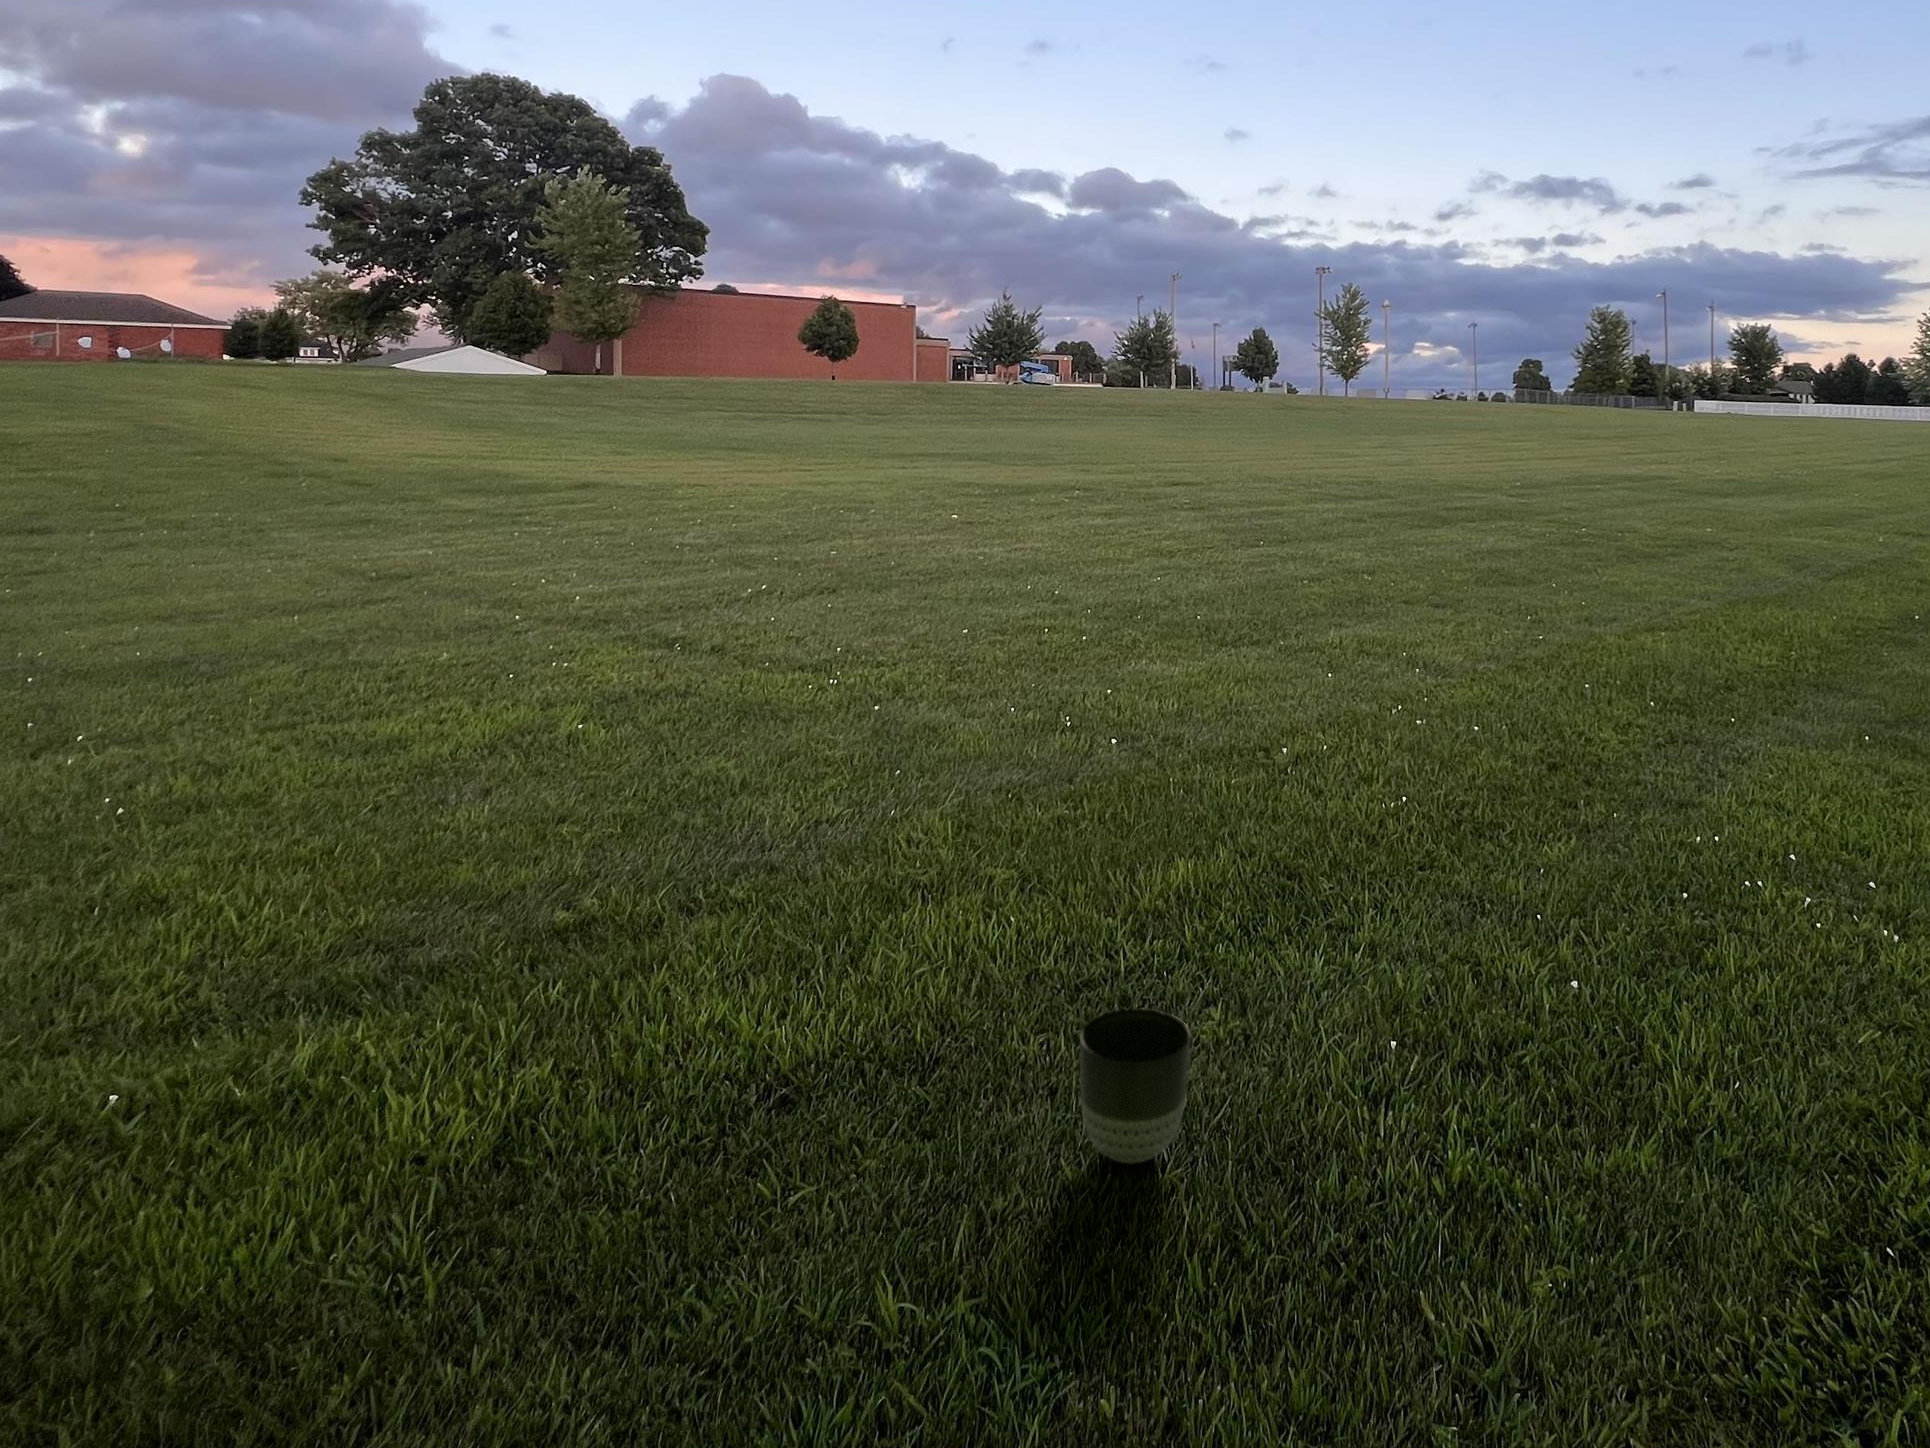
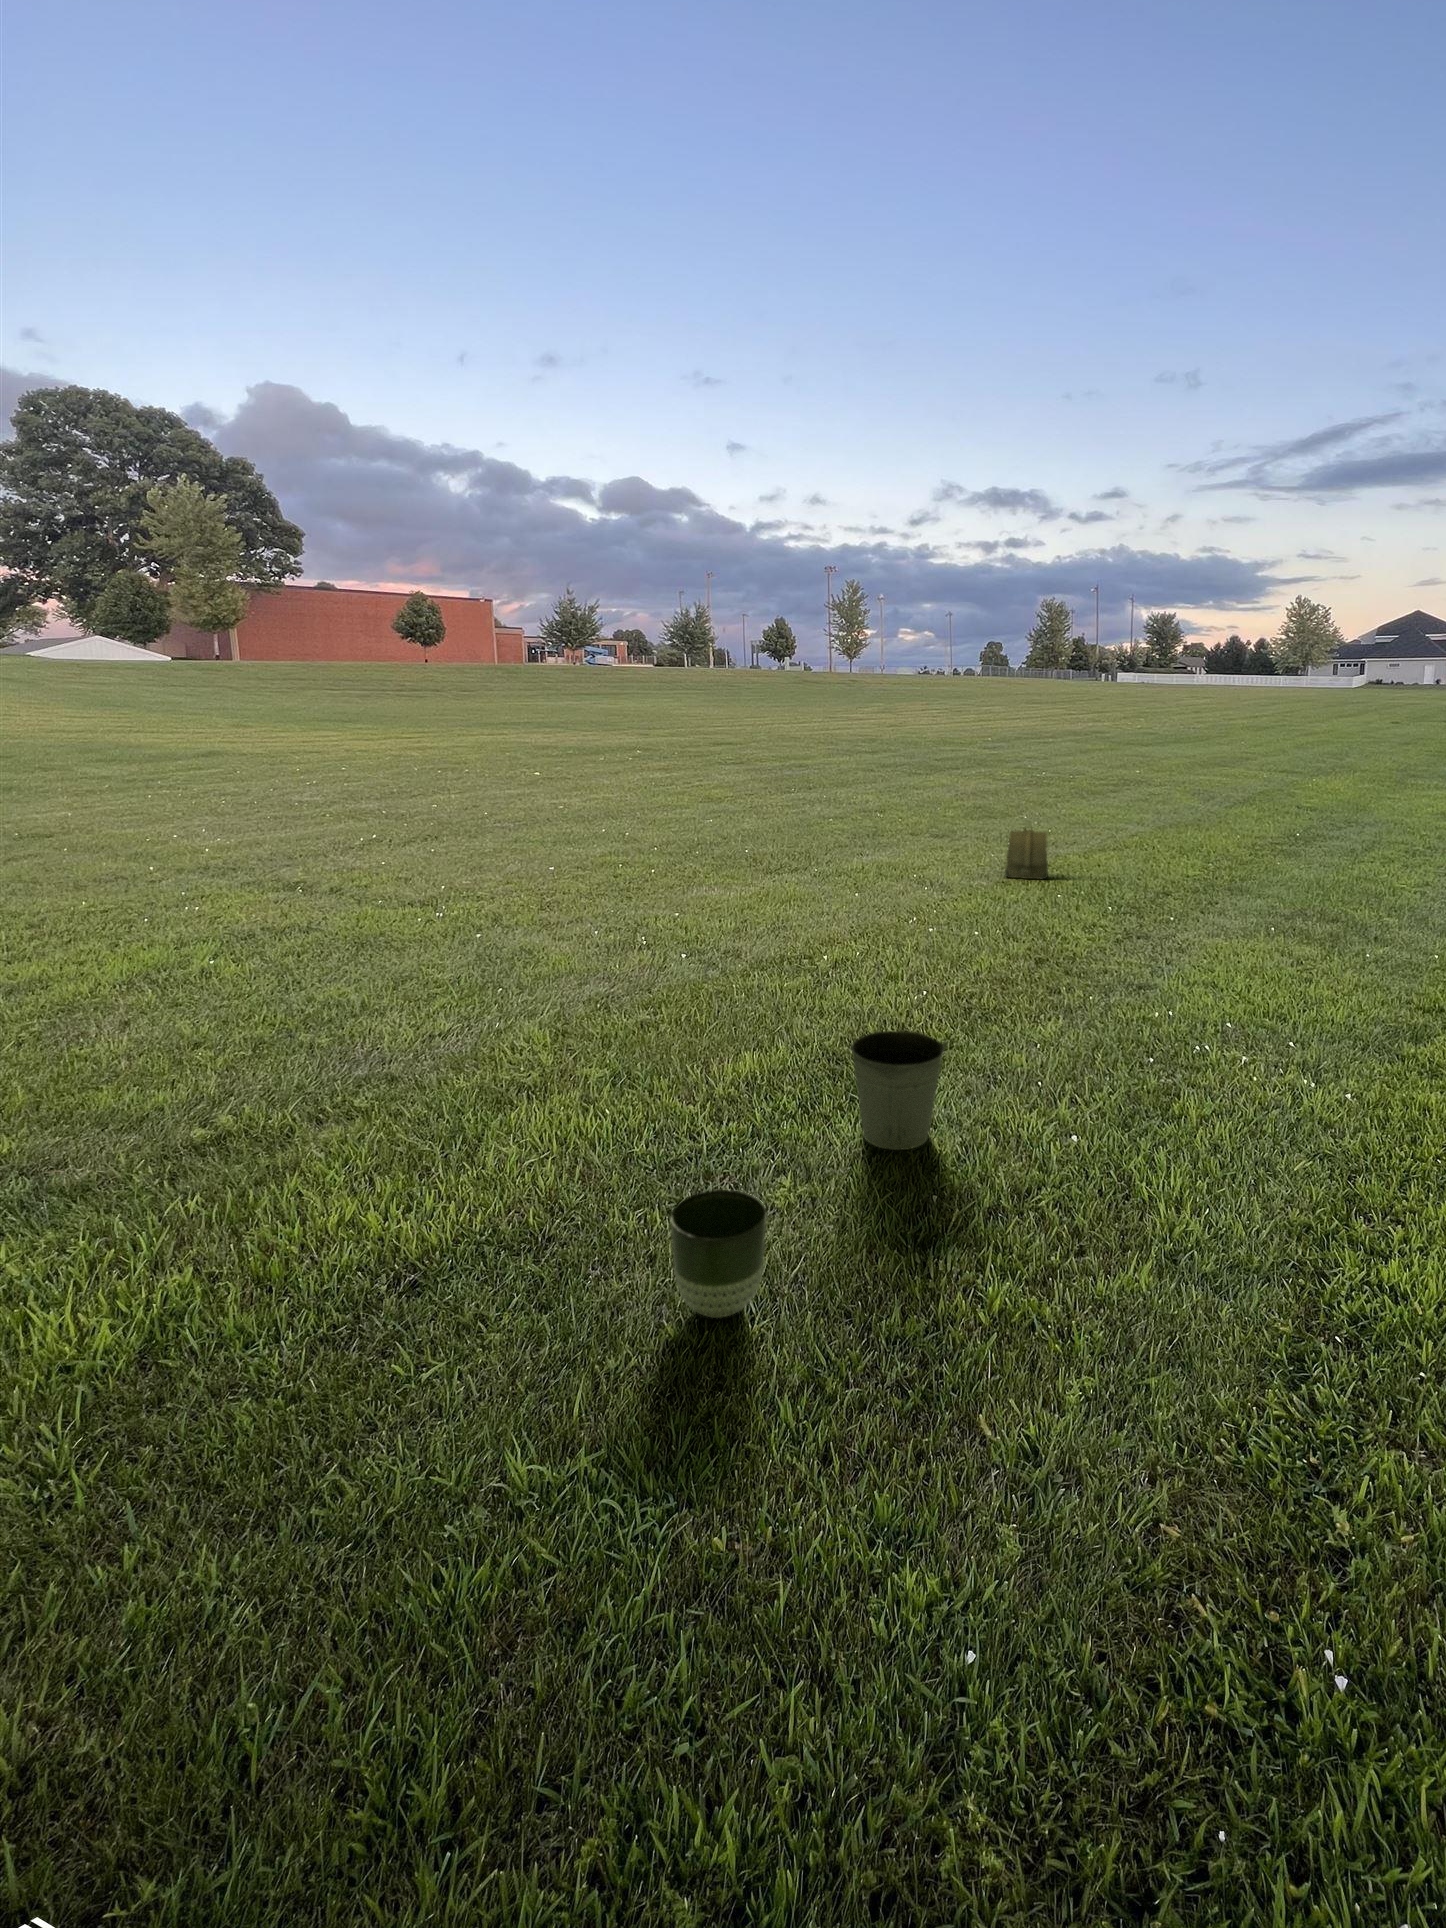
backpack: none [1535,594,1592,663] -> present [1005,827,1048,879]
bucket: none [1305,837,1426,987] -> present [847,1031,946,1150]

